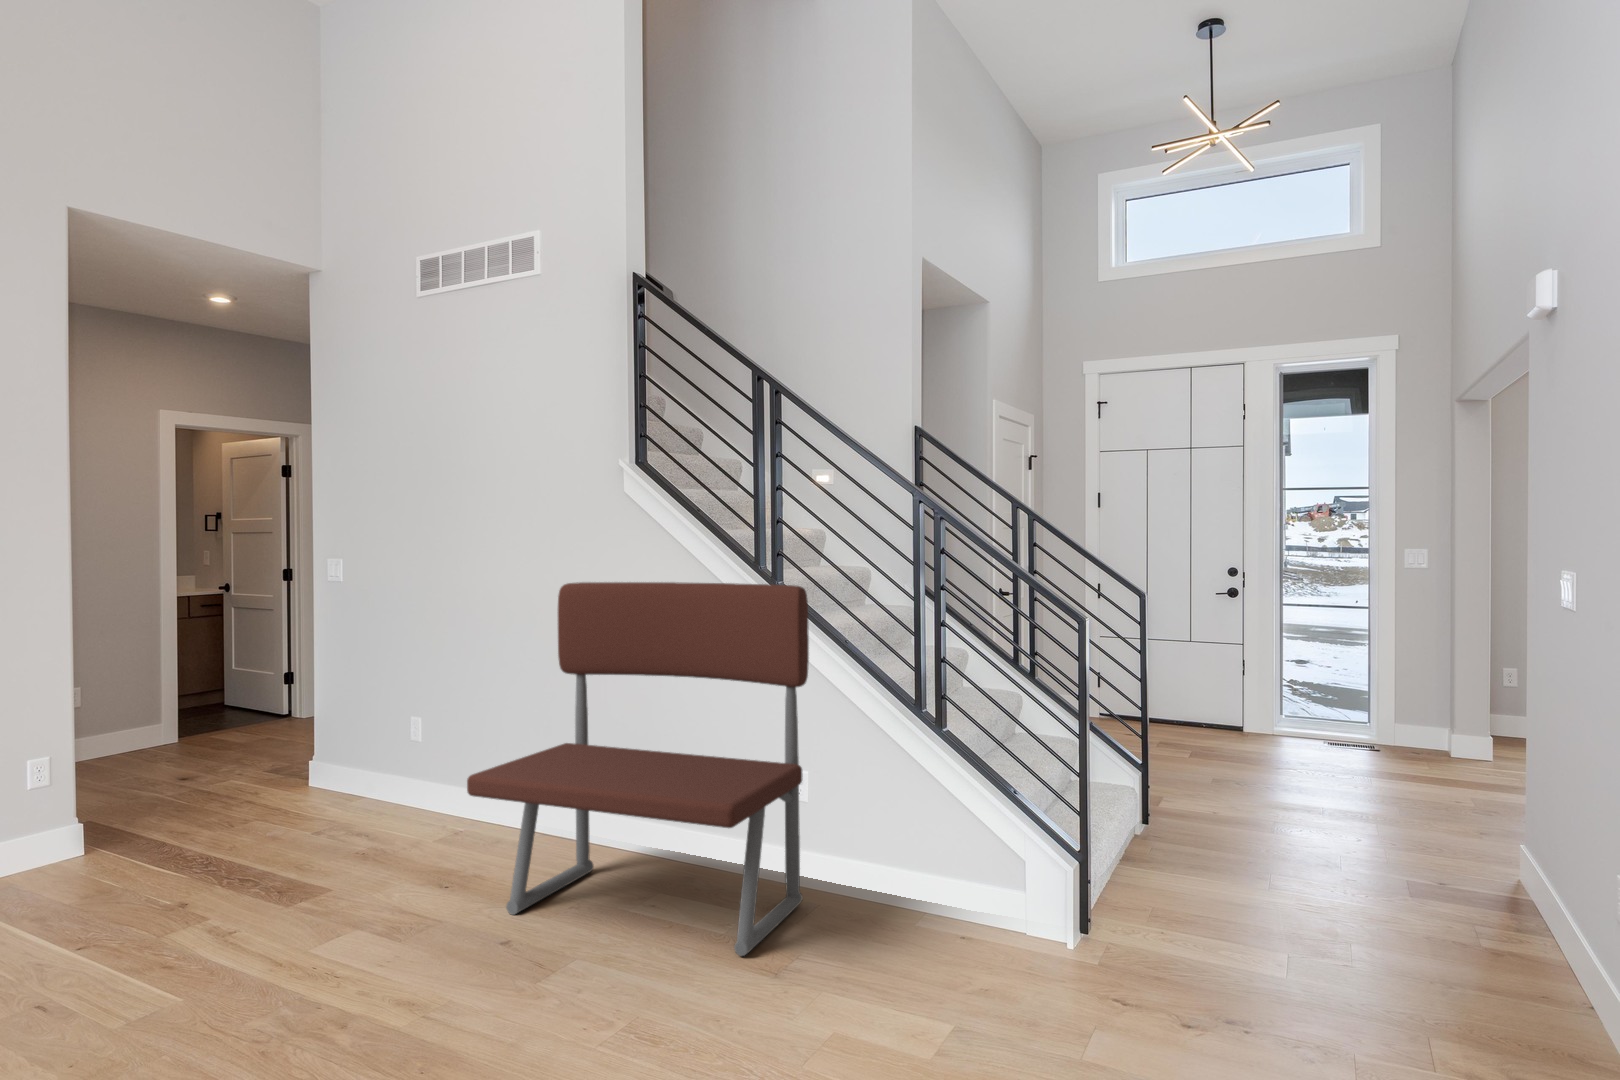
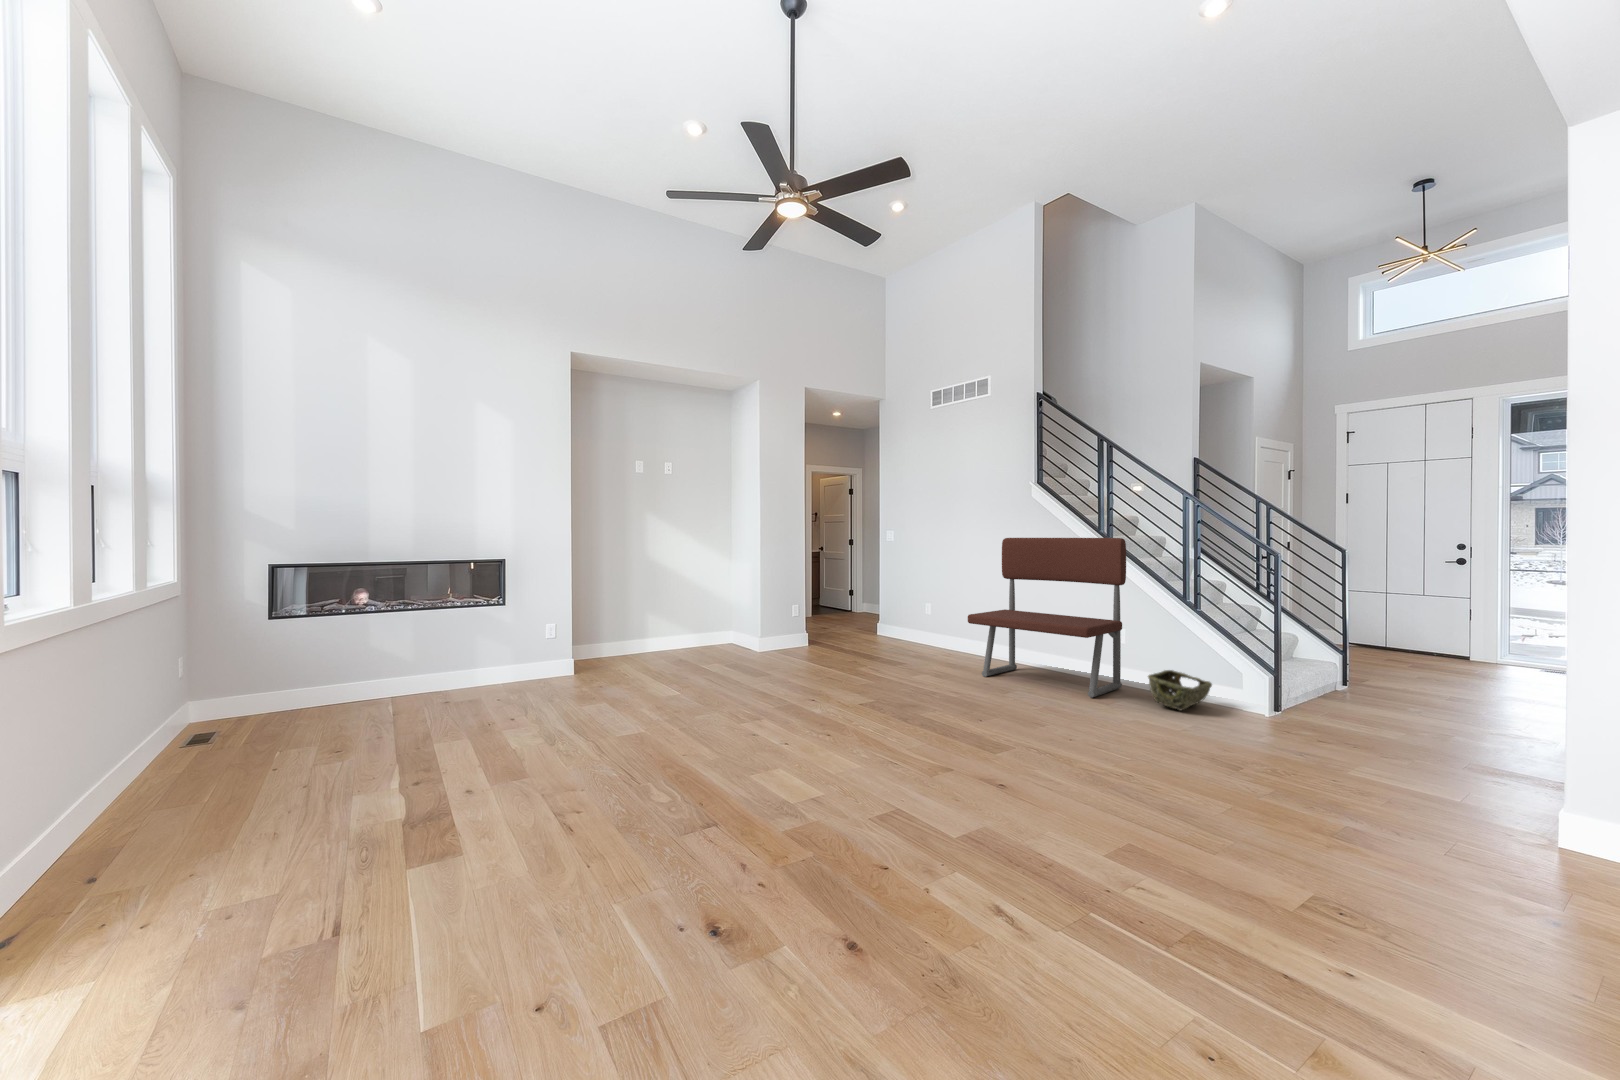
woven basket: none [856,863,972,971] -> present [1148,670,1212,710]

